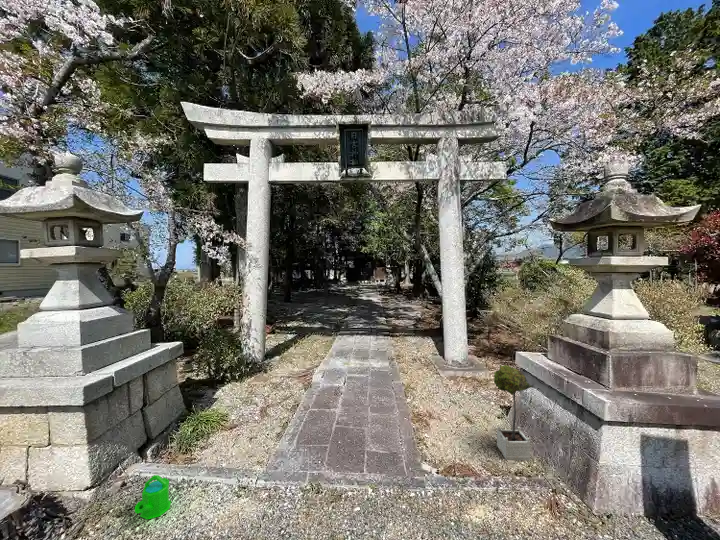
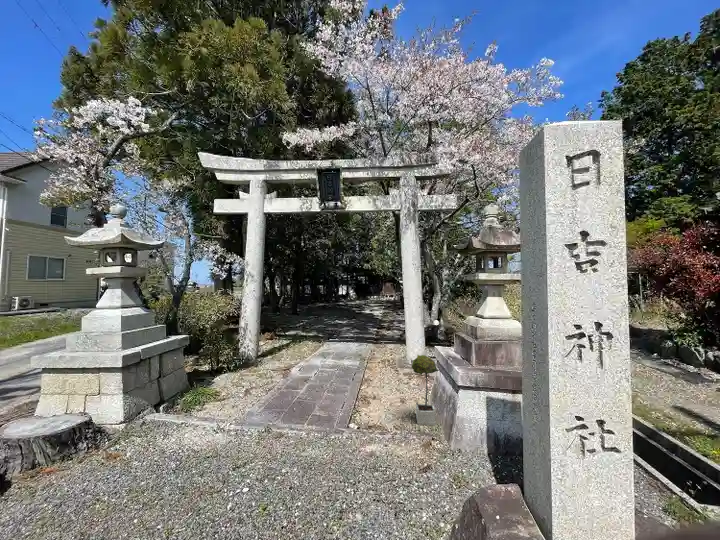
watering can: present [135,475,171,520] -> none [150,416,173,444]

